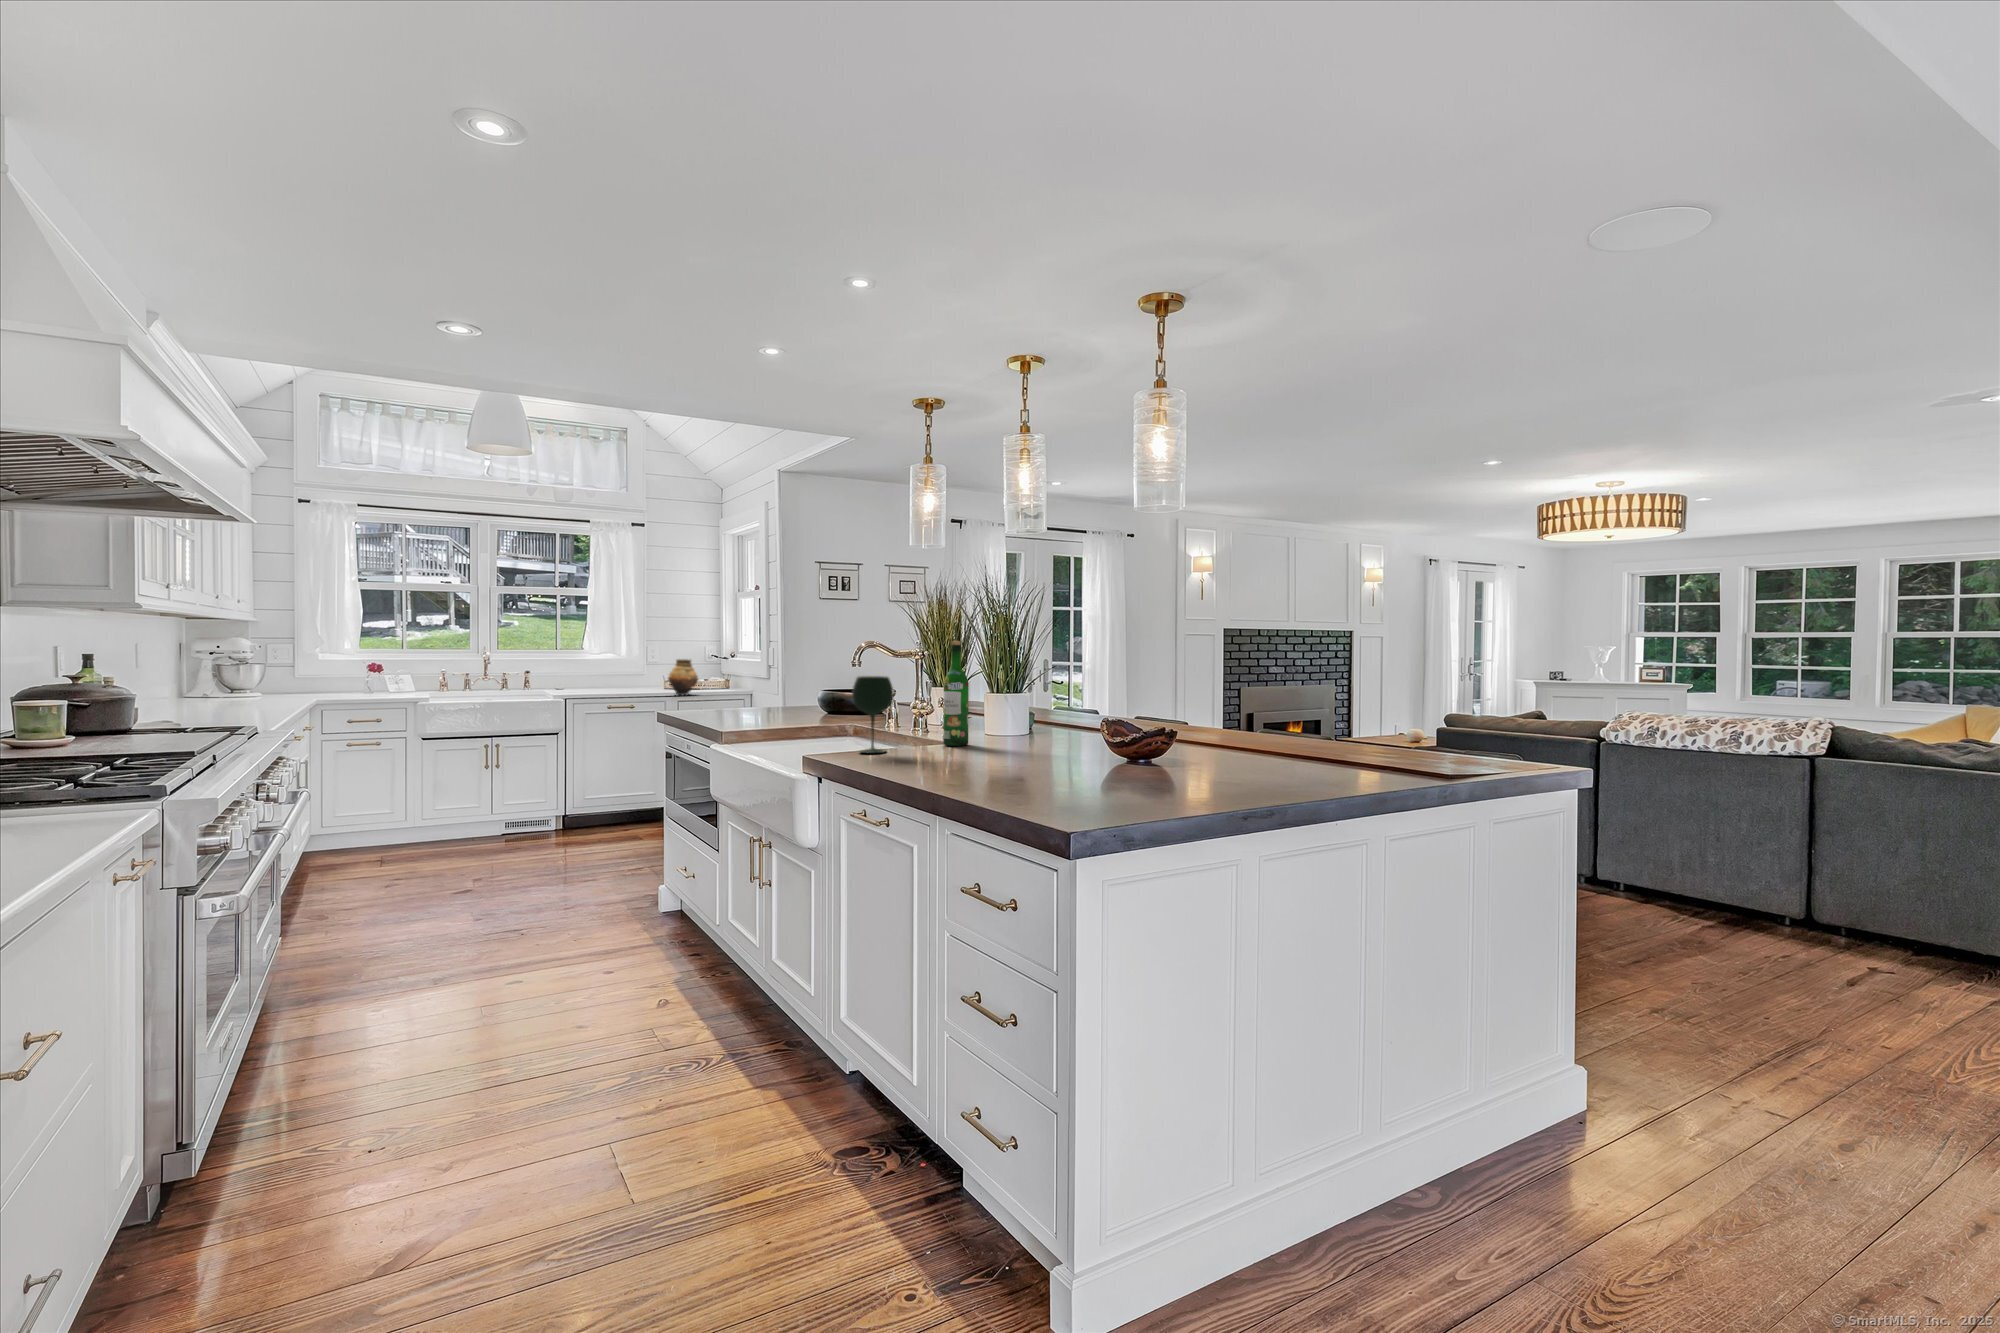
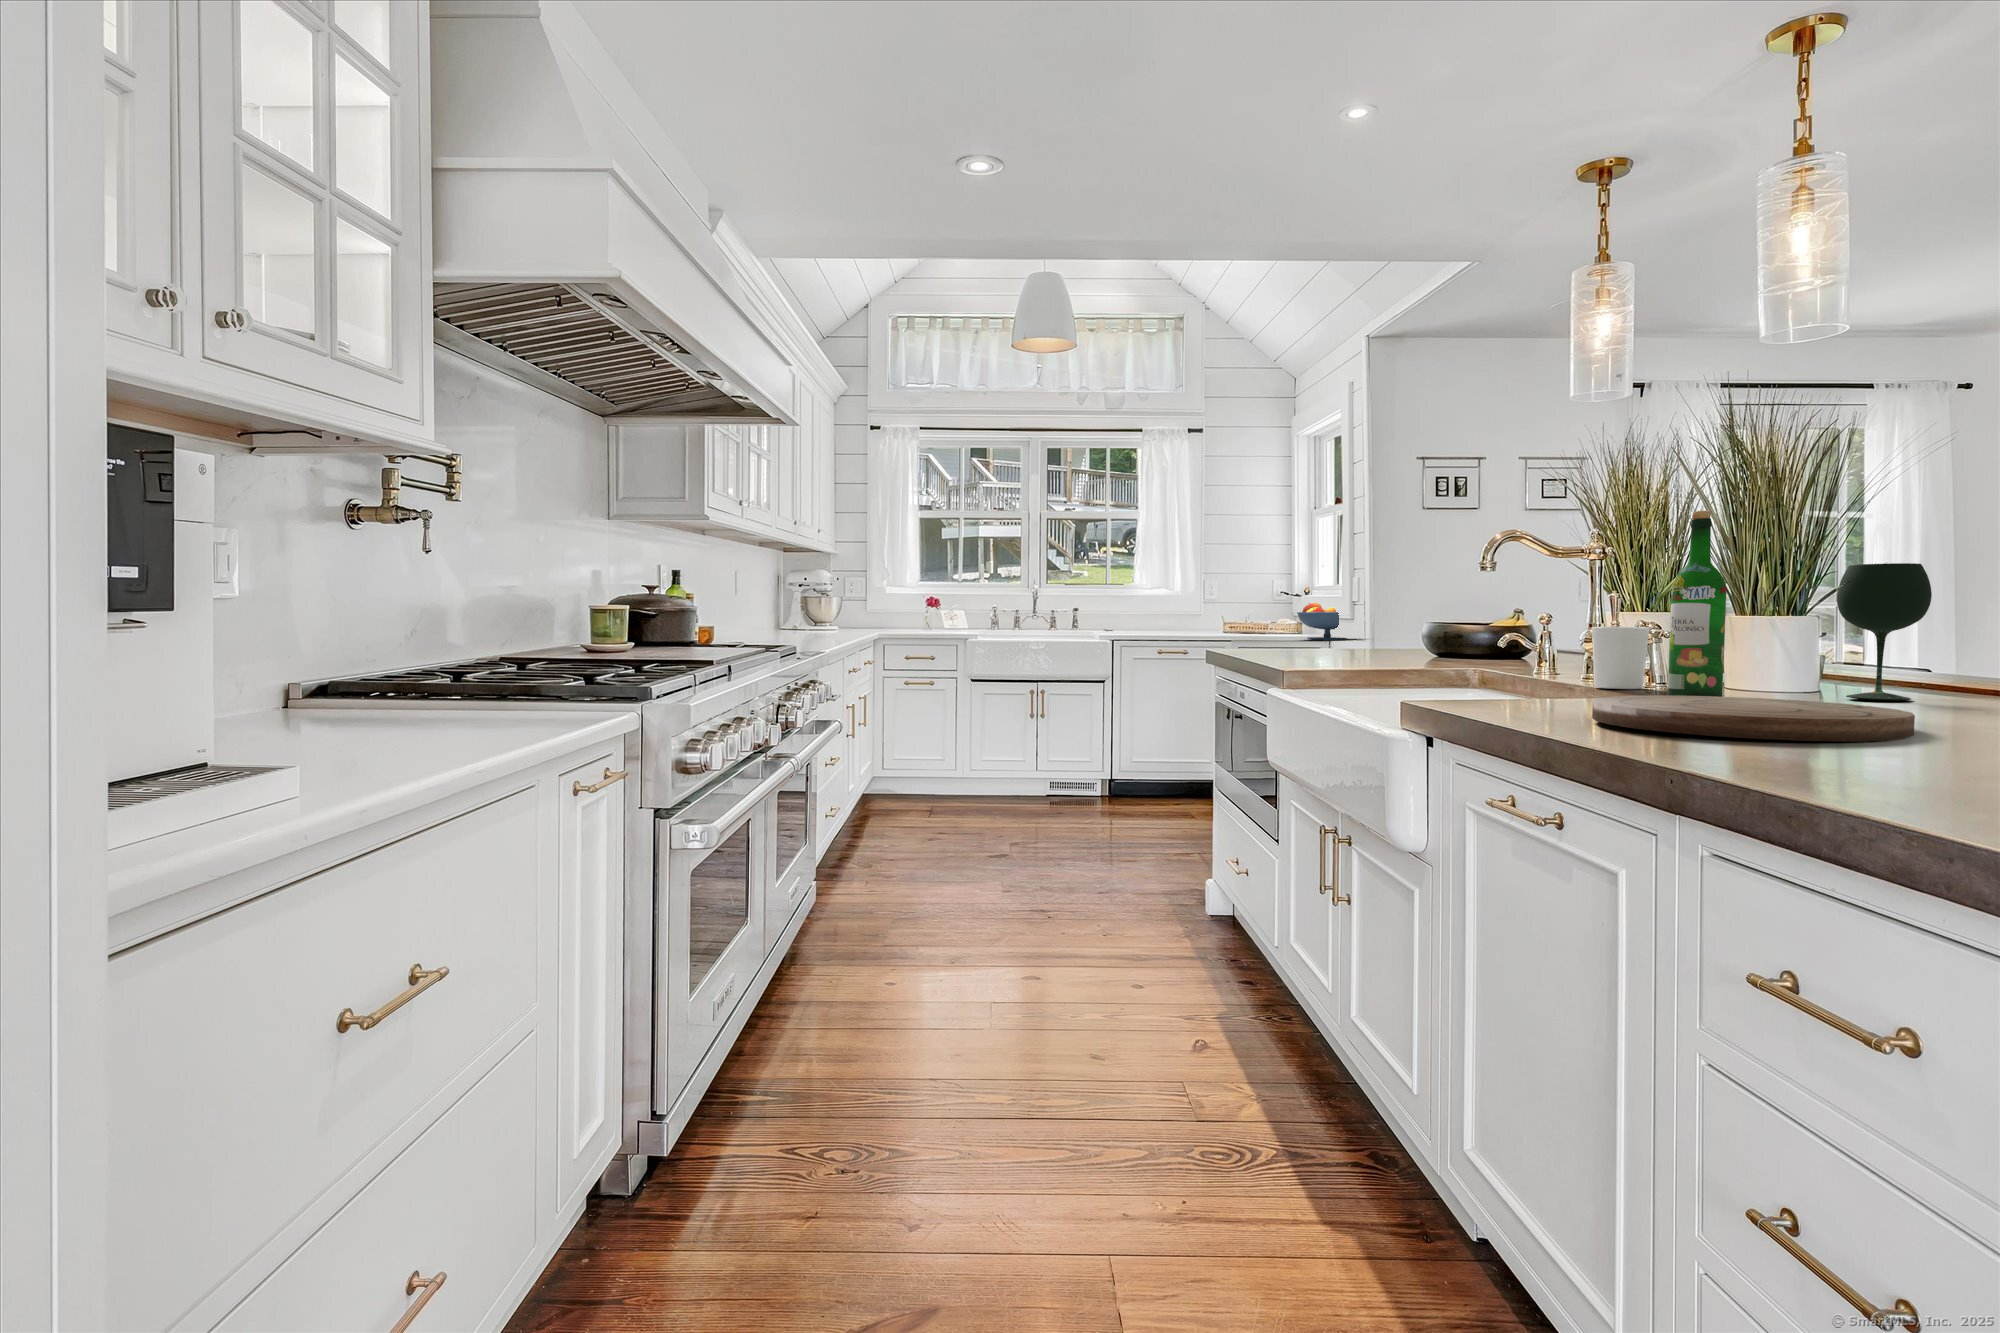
vase: present [668,659,698,695] -> none [1226,596,1263,641]
fruit bowl: none [725,665,772,693] -> present [1297,603,1347,640]
wine glass: present [852,676,893,753] -> present [1837,563,1932,701]
candle holder: none [909,700,938,737] -> present [1592,627,1650,689]
cutting board: none [901,744,1034,770] -> present [1592,695,1915,742]

